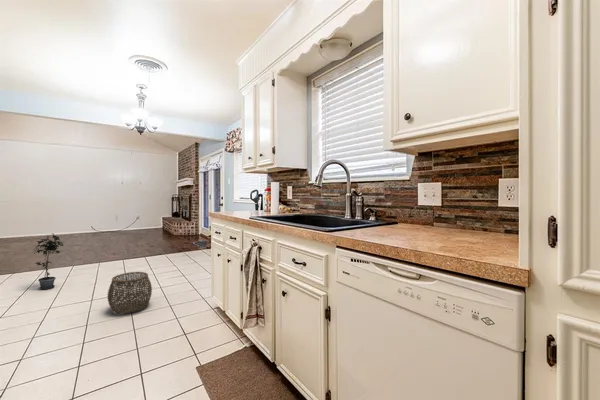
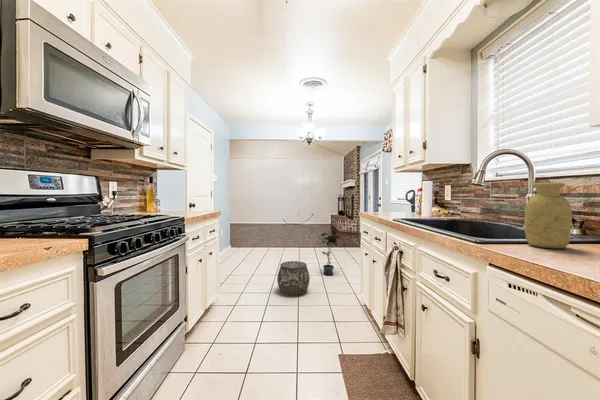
vase: none [355,187,379,232] -> present [525,183,572,249]
potted plant: present [36,234,63,289] -> present [321,230,341,275]

